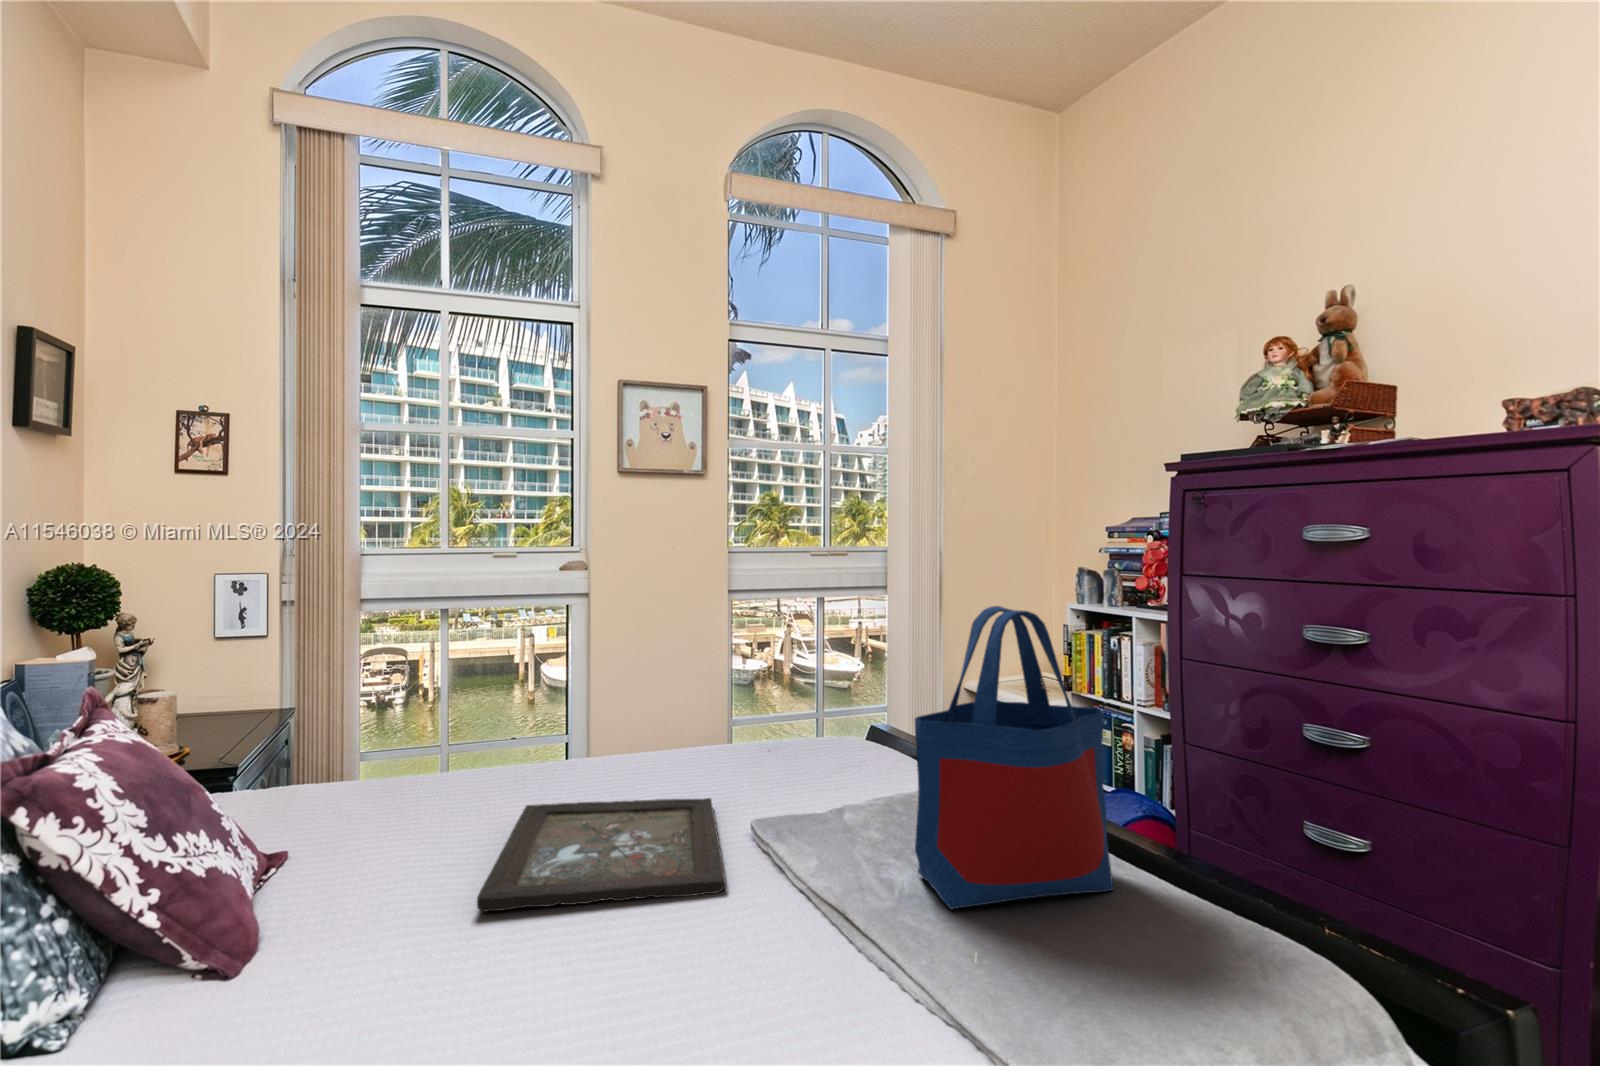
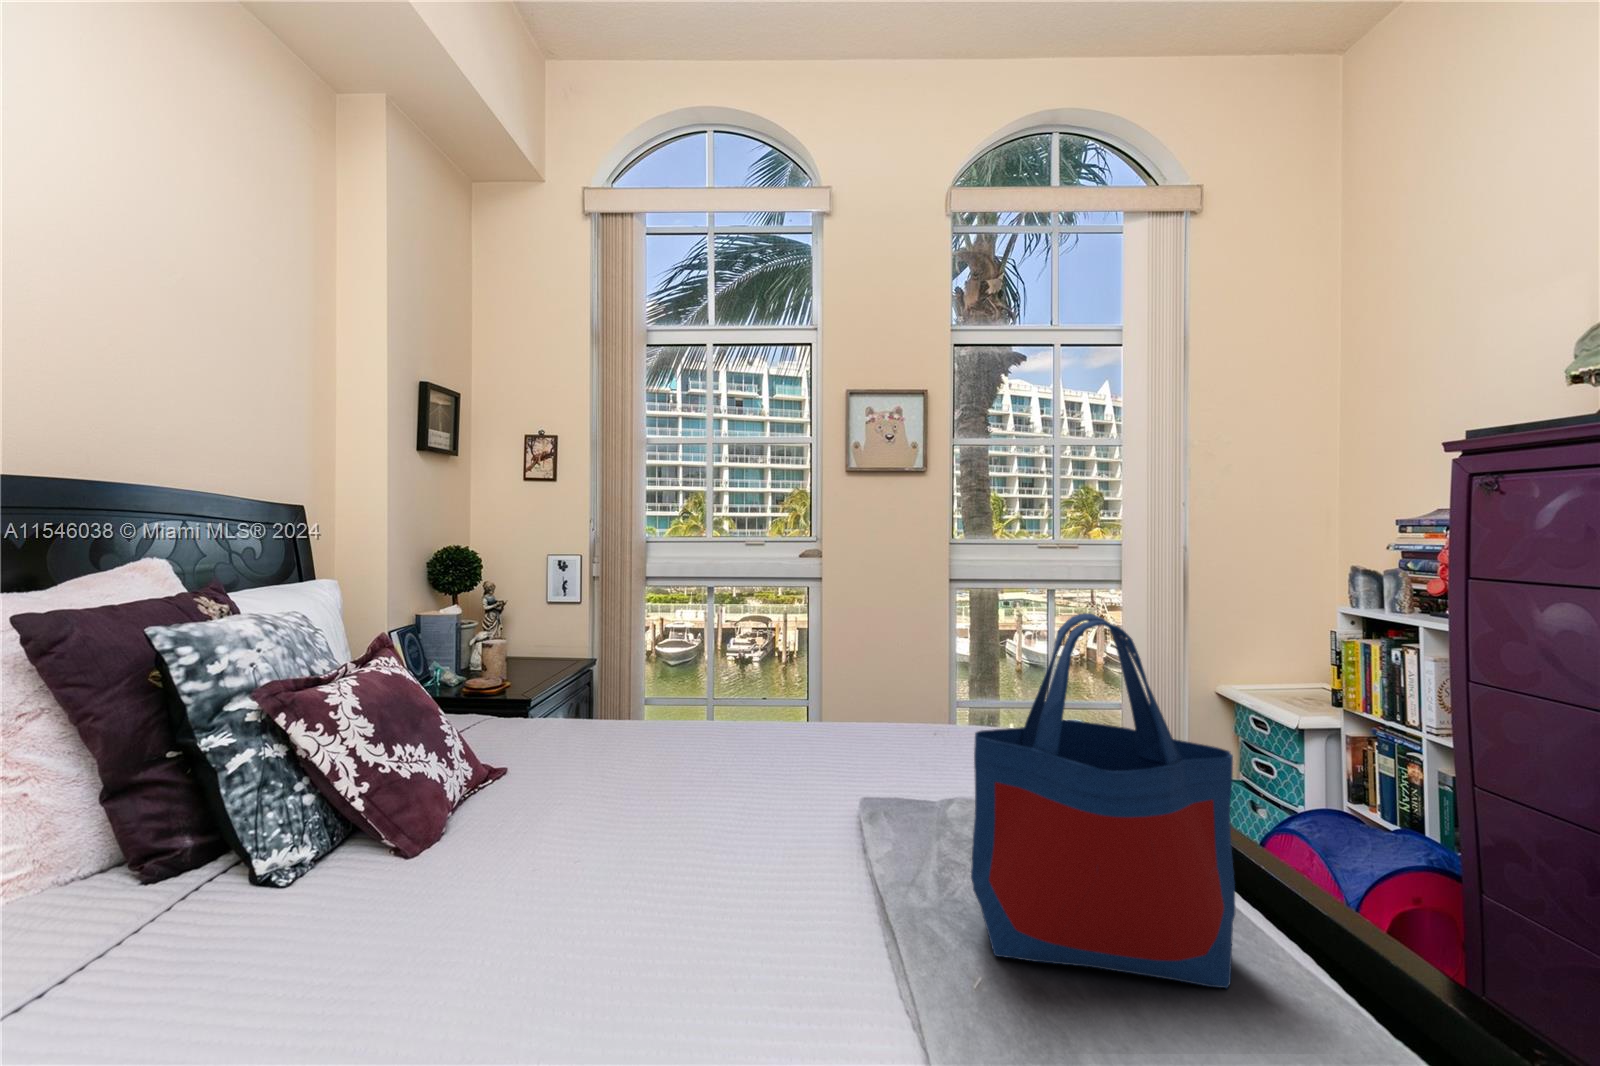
tray: present [477,798,726,912] -> none [590,754,842,873]

